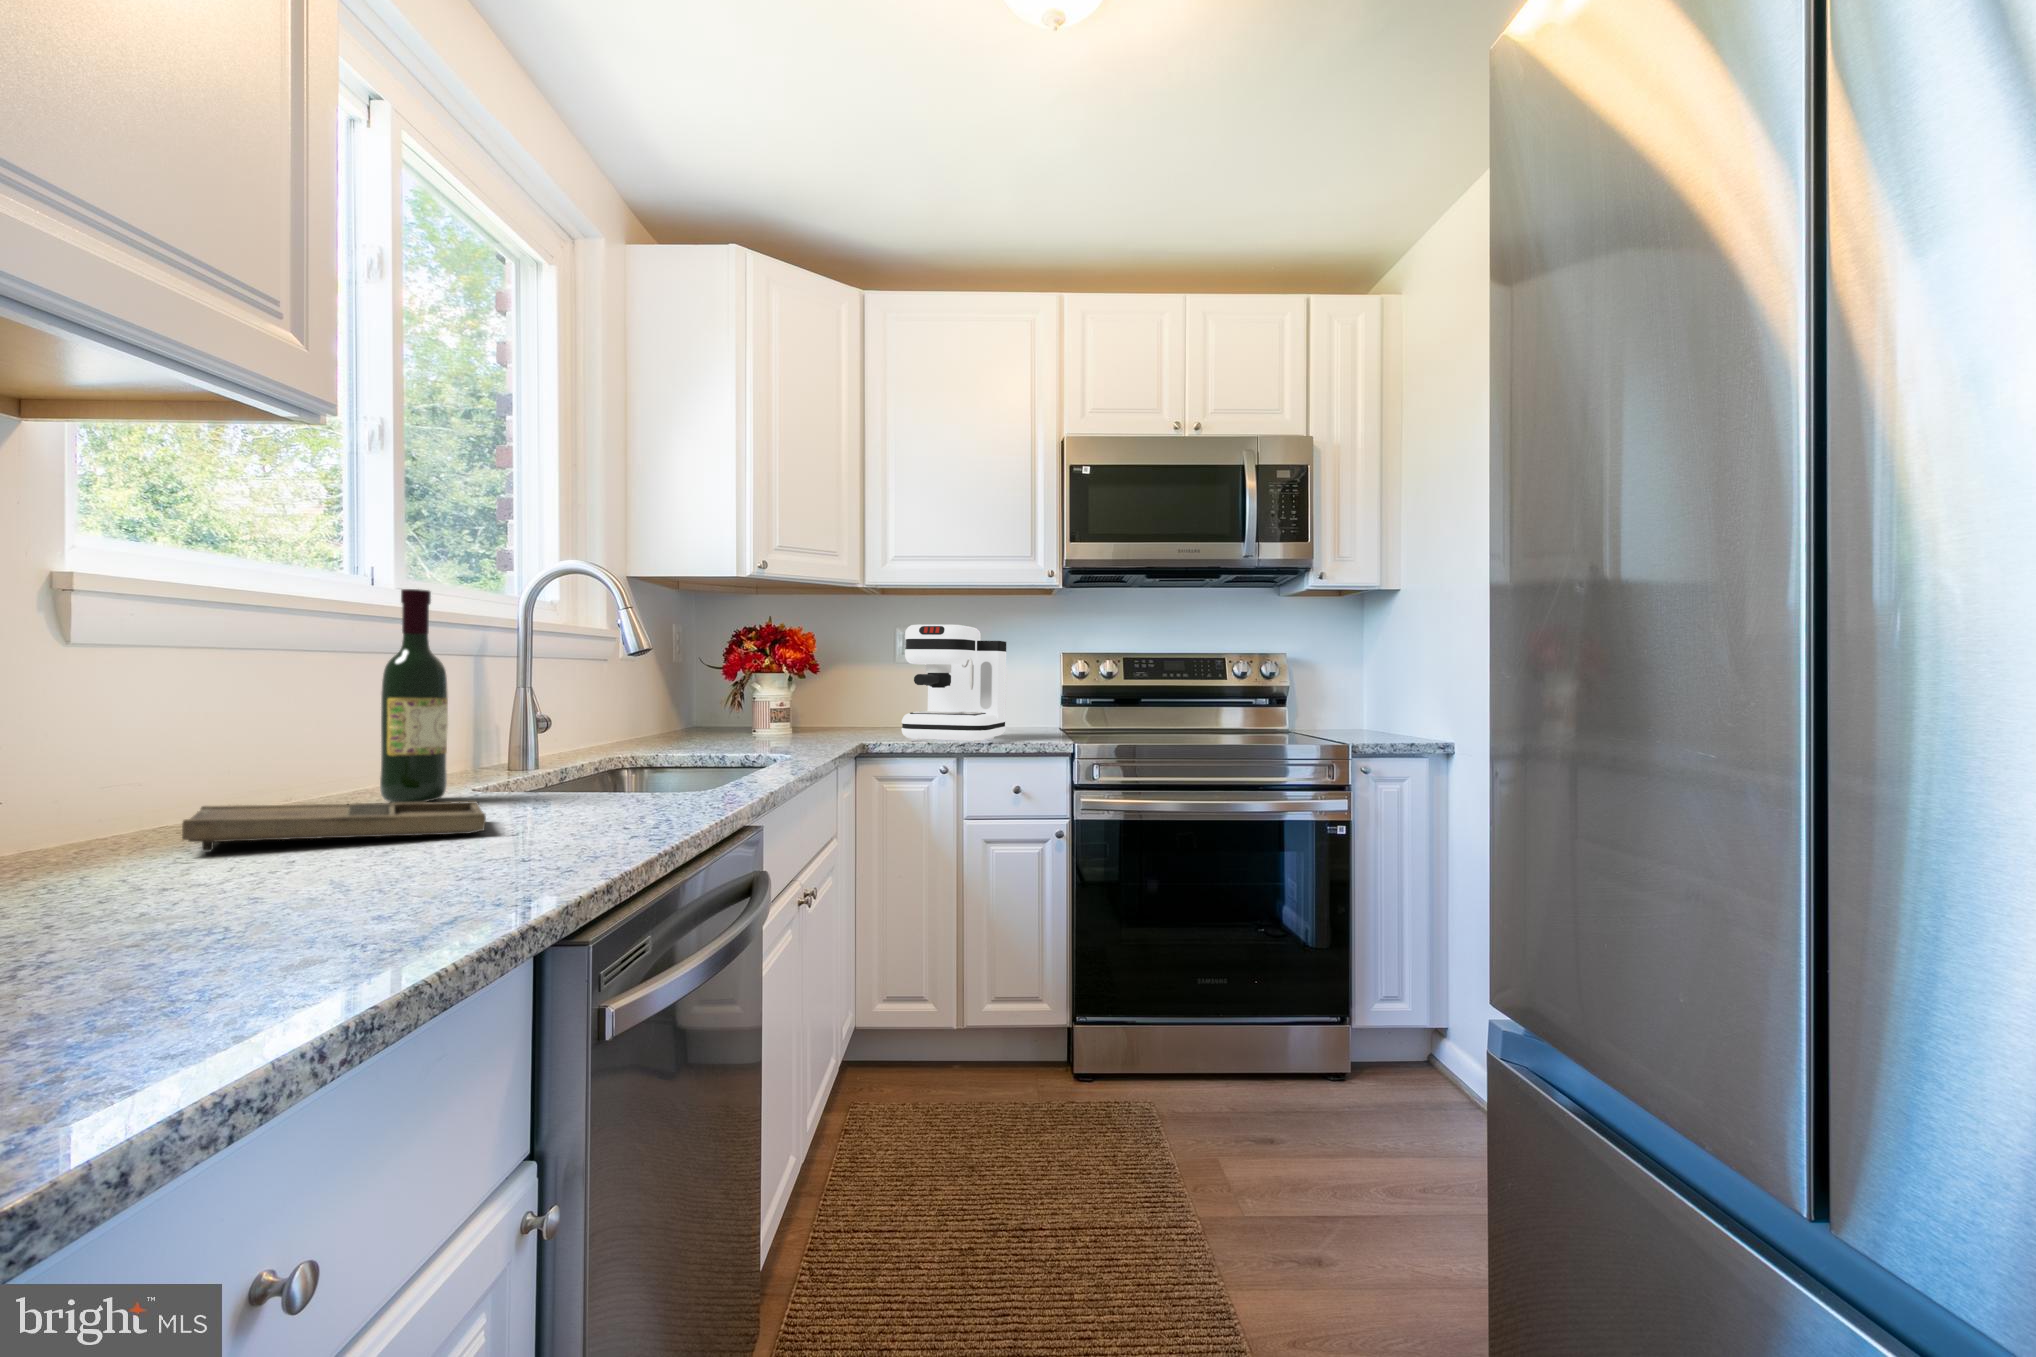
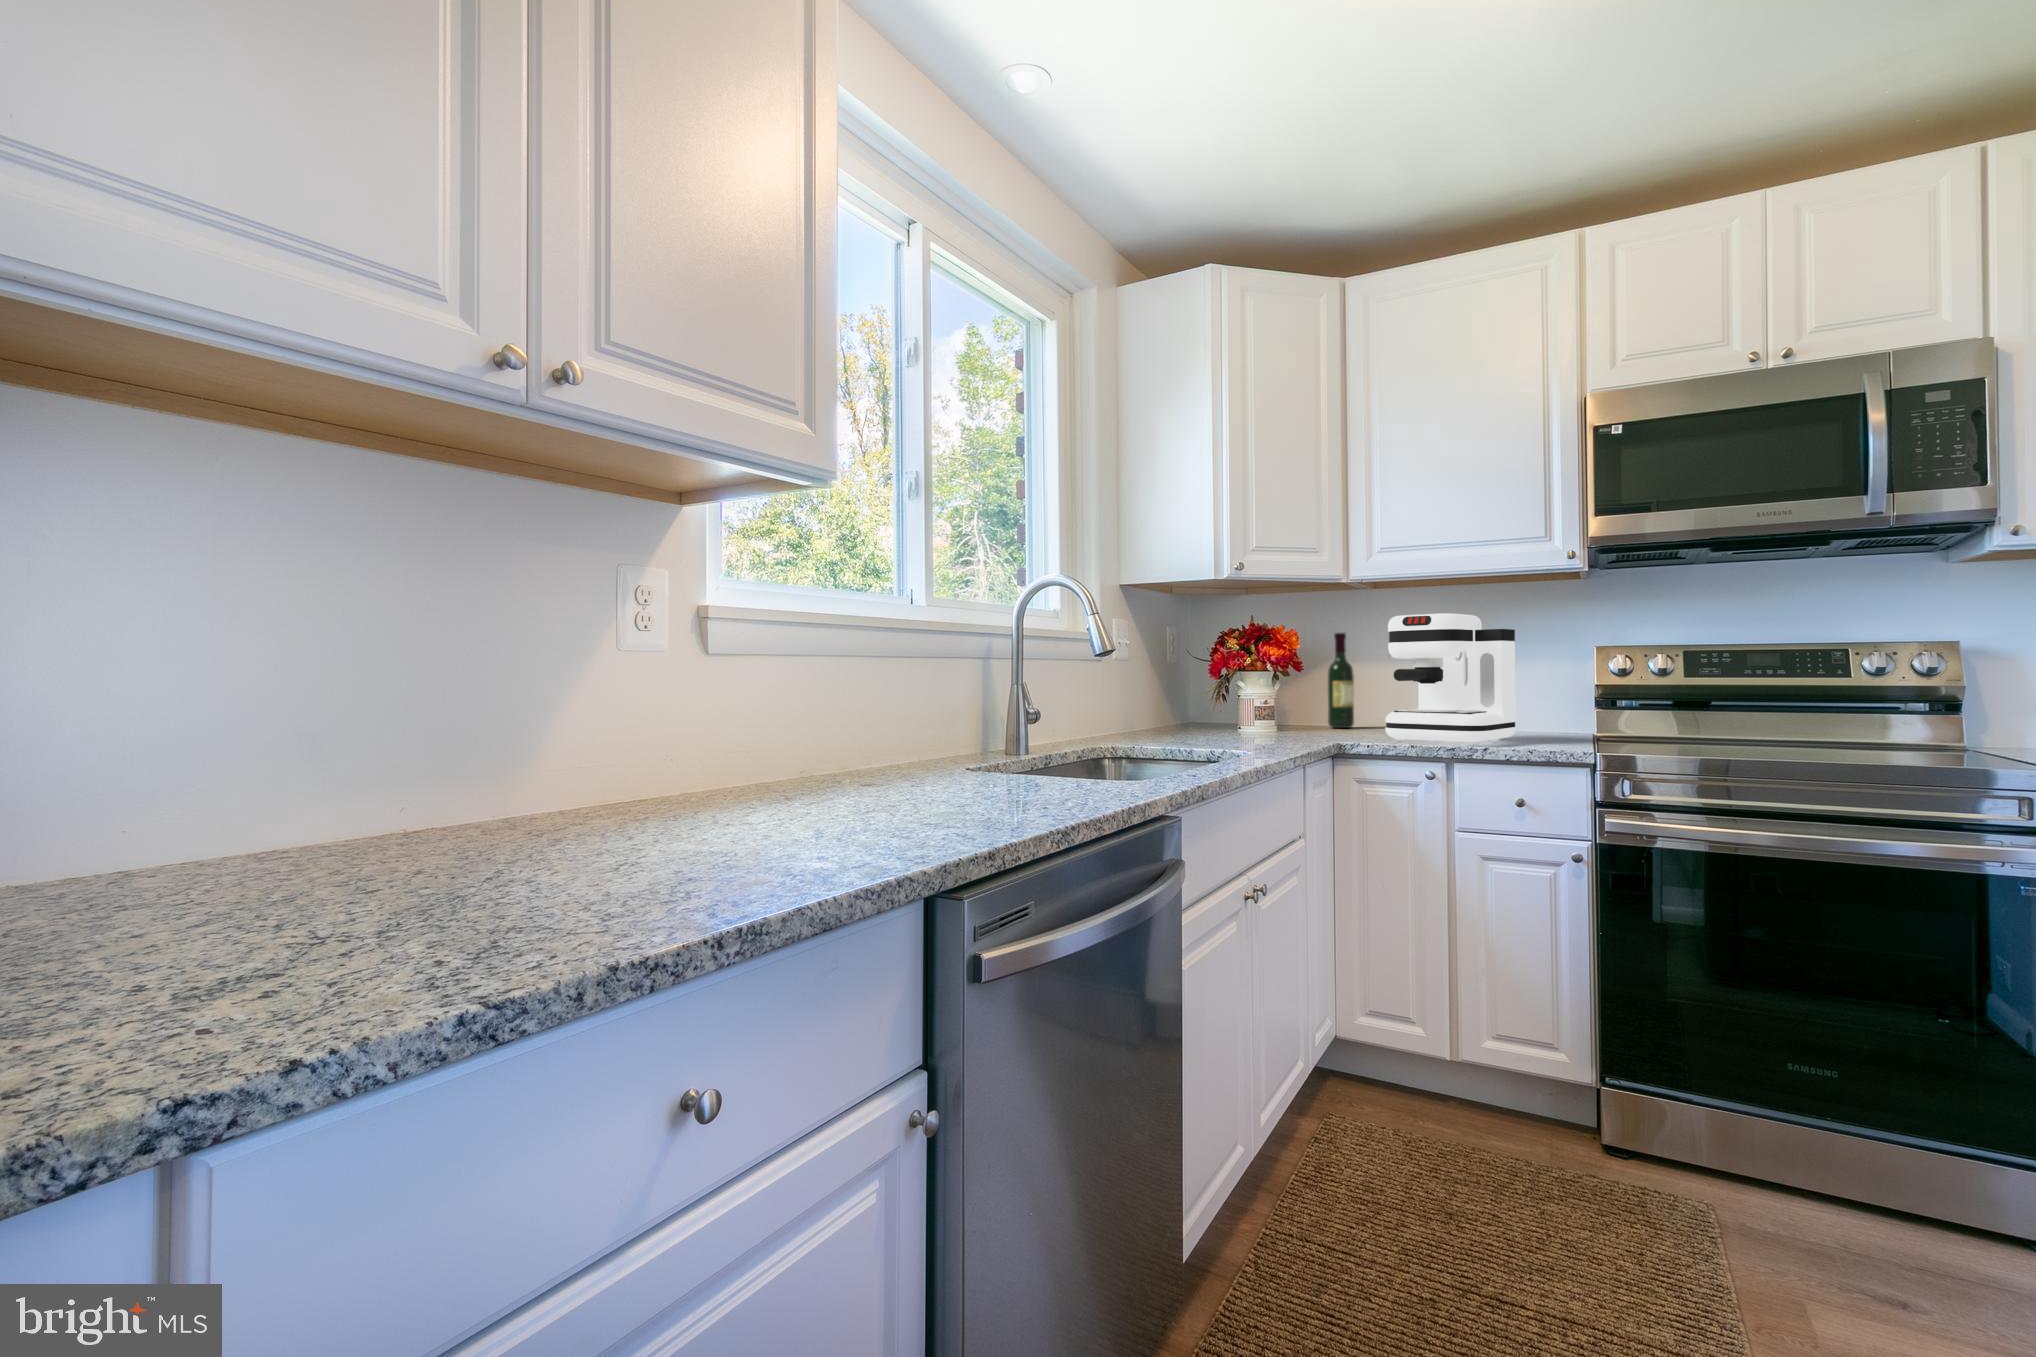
wine bottle: present [380,589,448,803] -> present [1327,633,1354,728]
tray: present [182,801,486,852] -> none [752,775,942,807]

